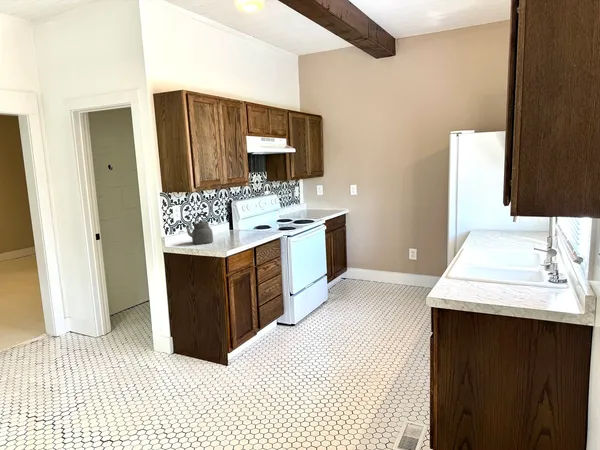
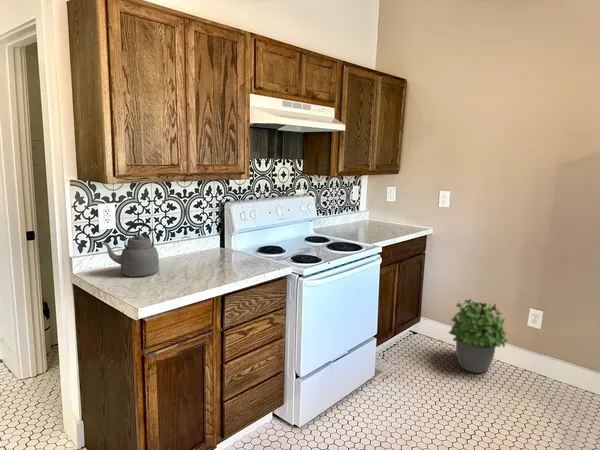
potted plant: none [367,248,400,291] -> present [449,299,507,373]

